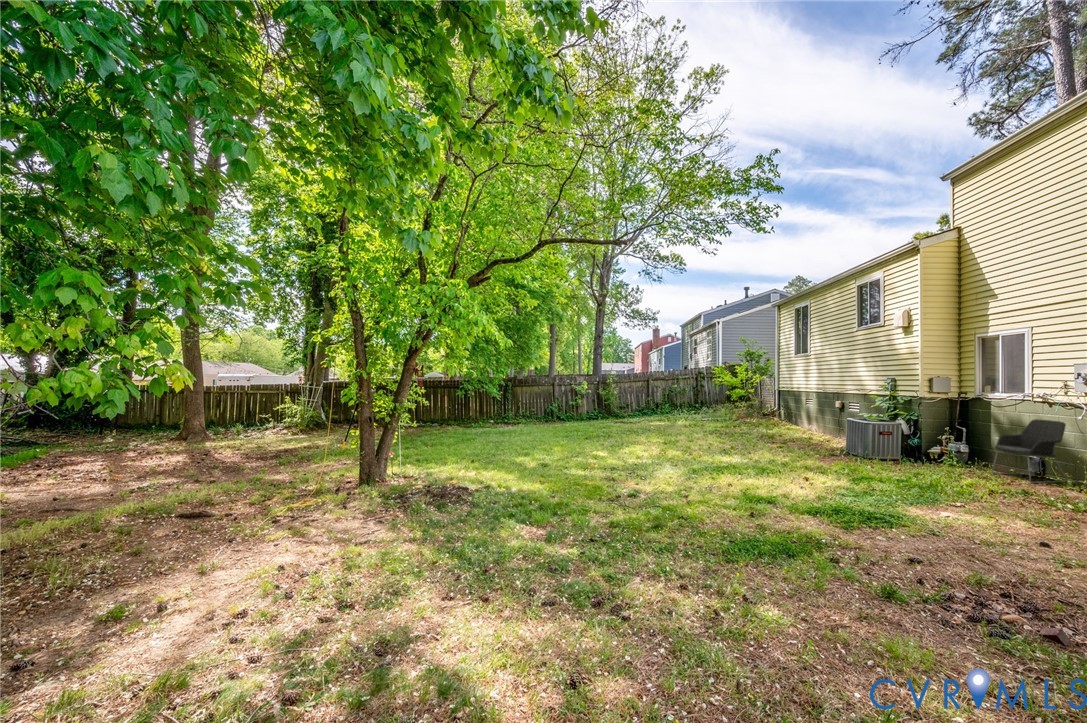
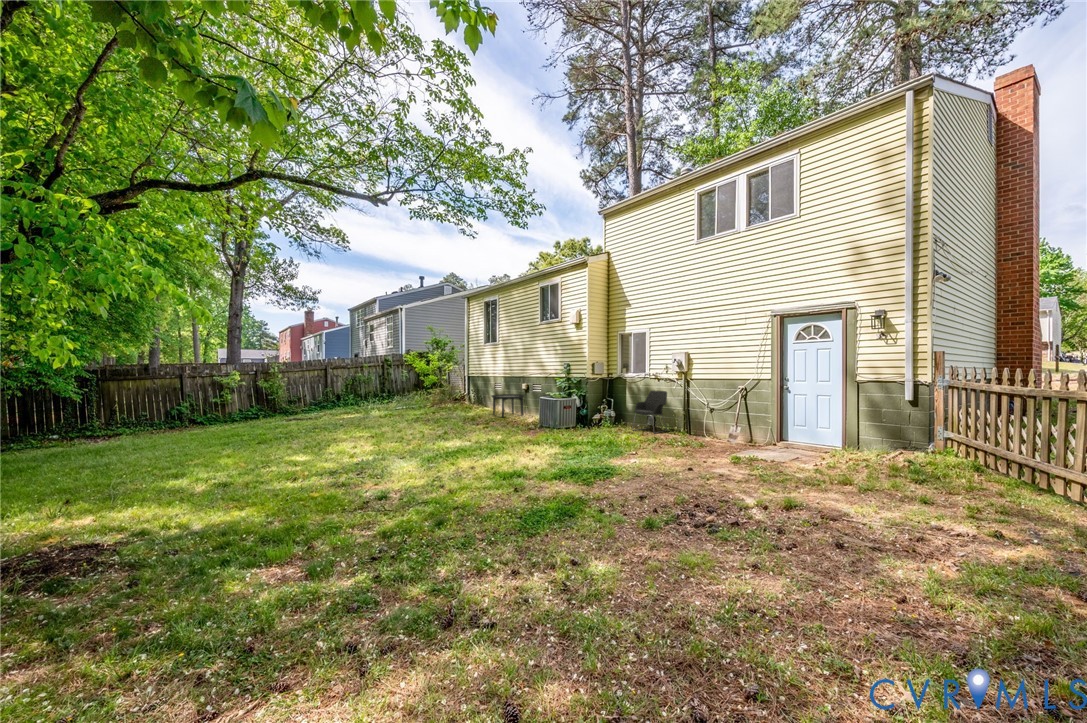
round table: none [794,411,840,438] -> present [491,394,525,417]

